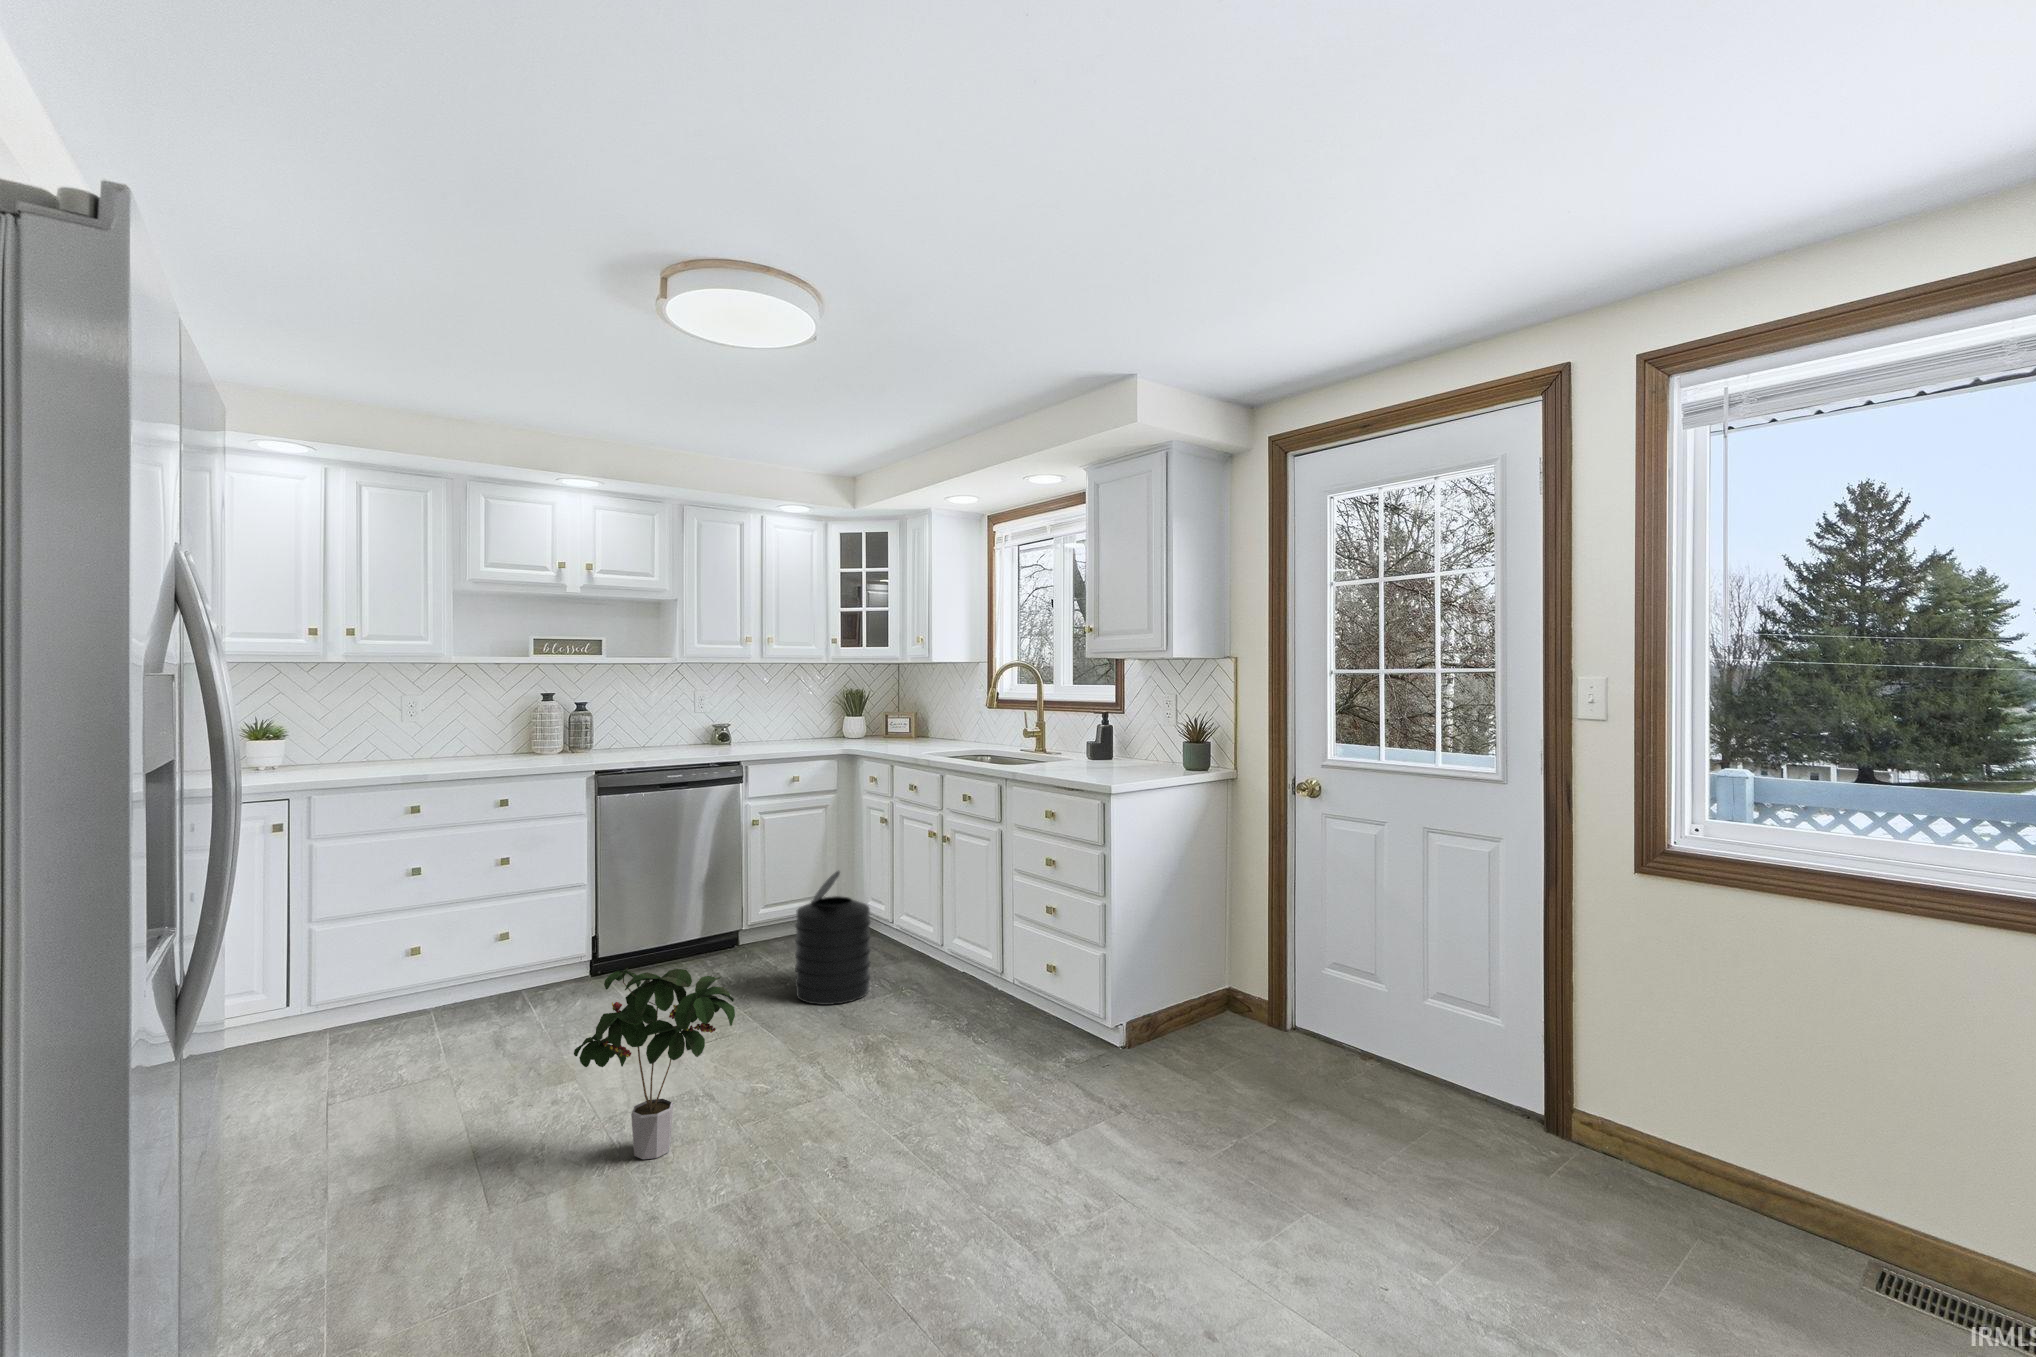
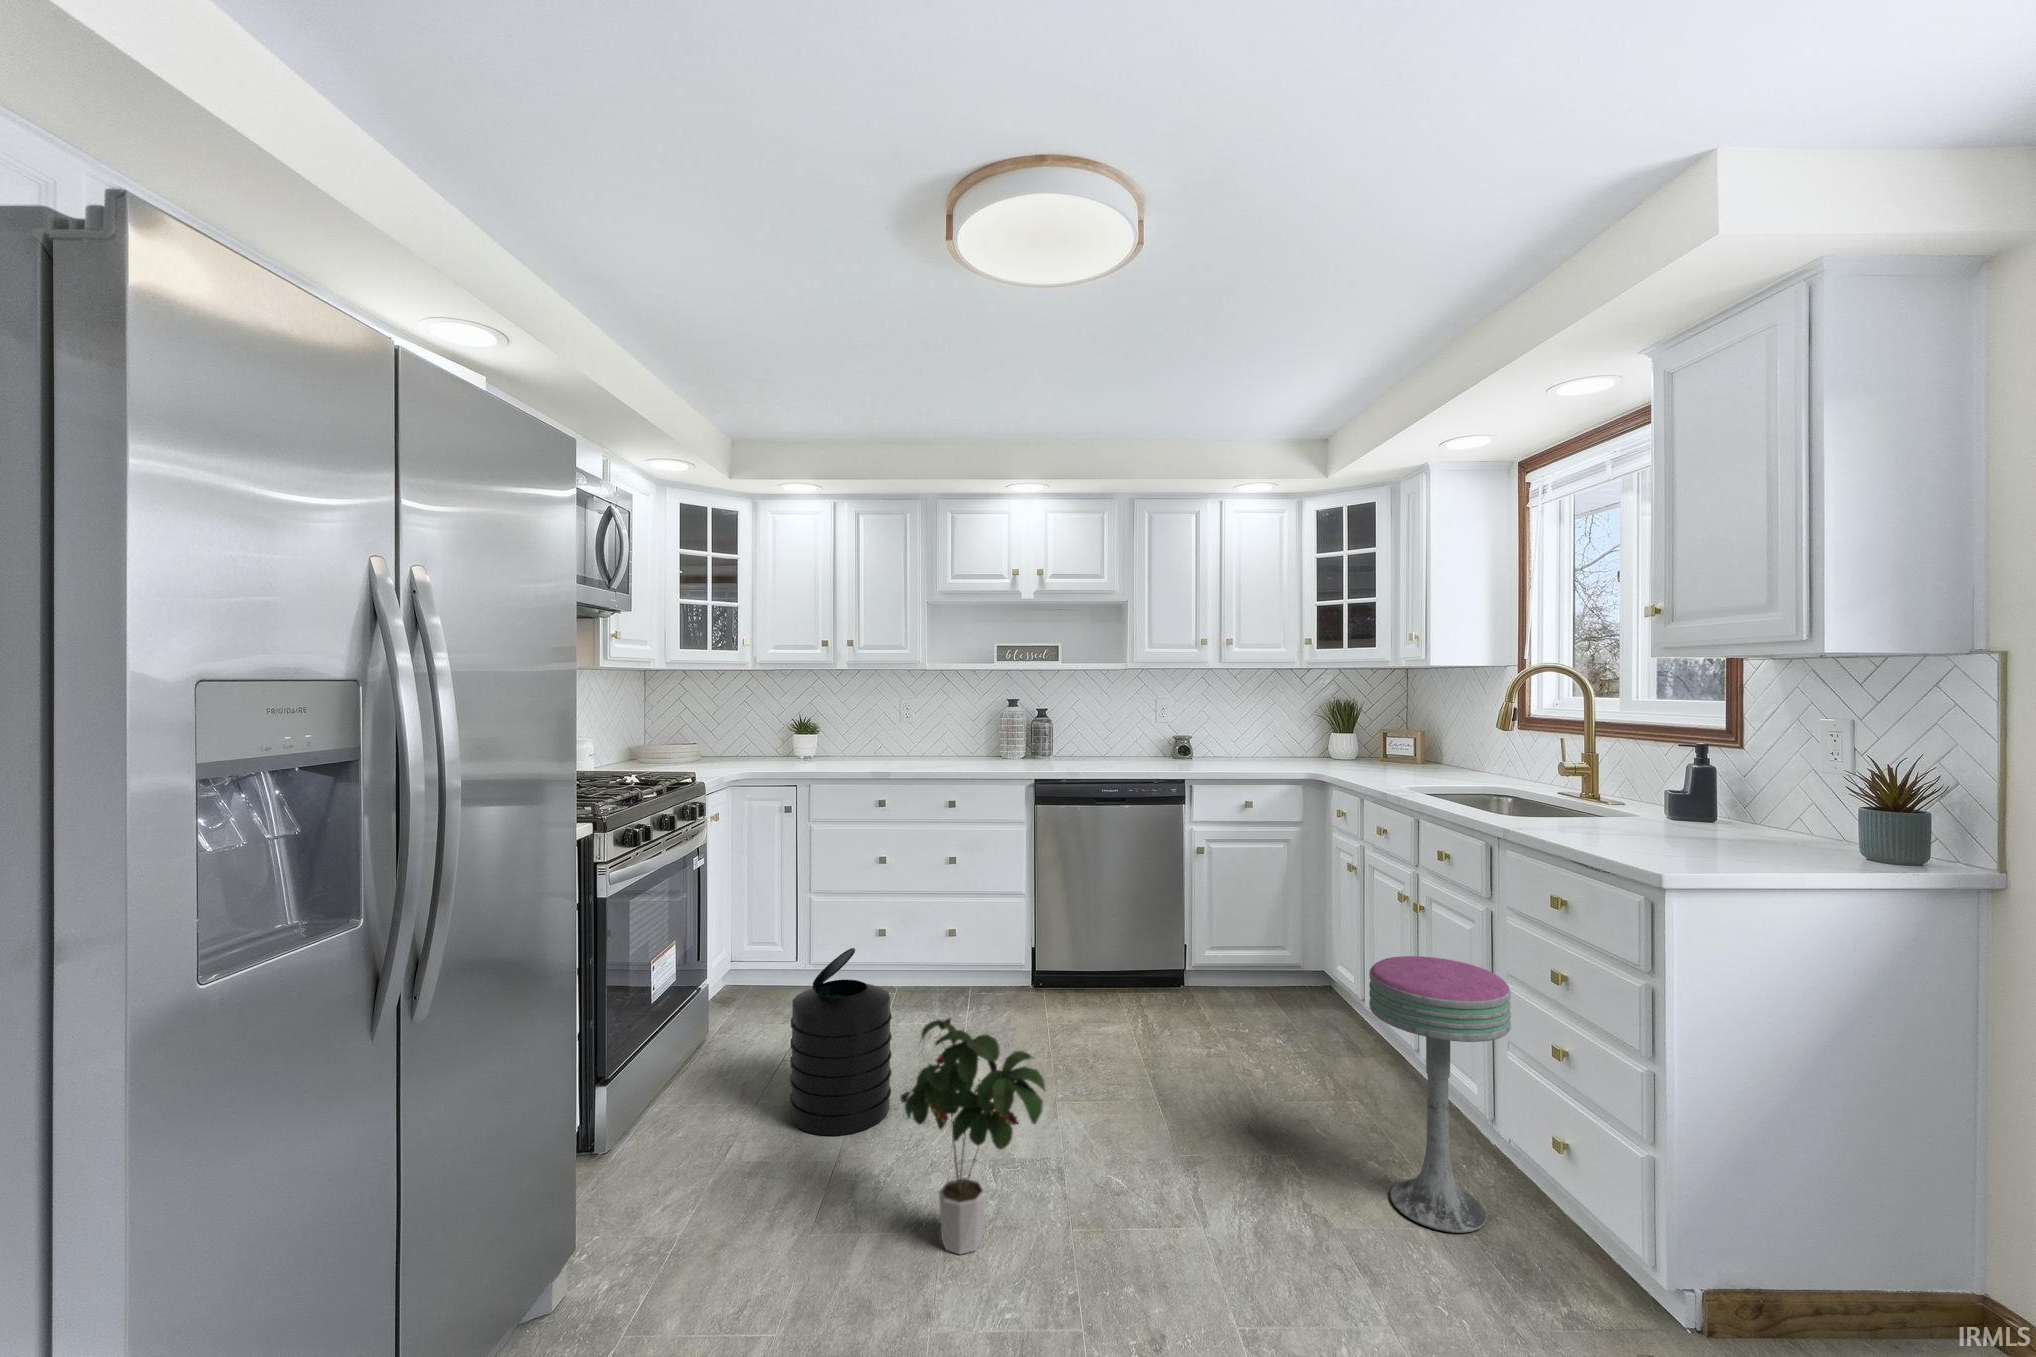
bar stool: none [936,865,1023,1043] -> present [1369,956,1511,1233]
trash can: present [795,871,871,1005] -> present [790,948,892,1136]

